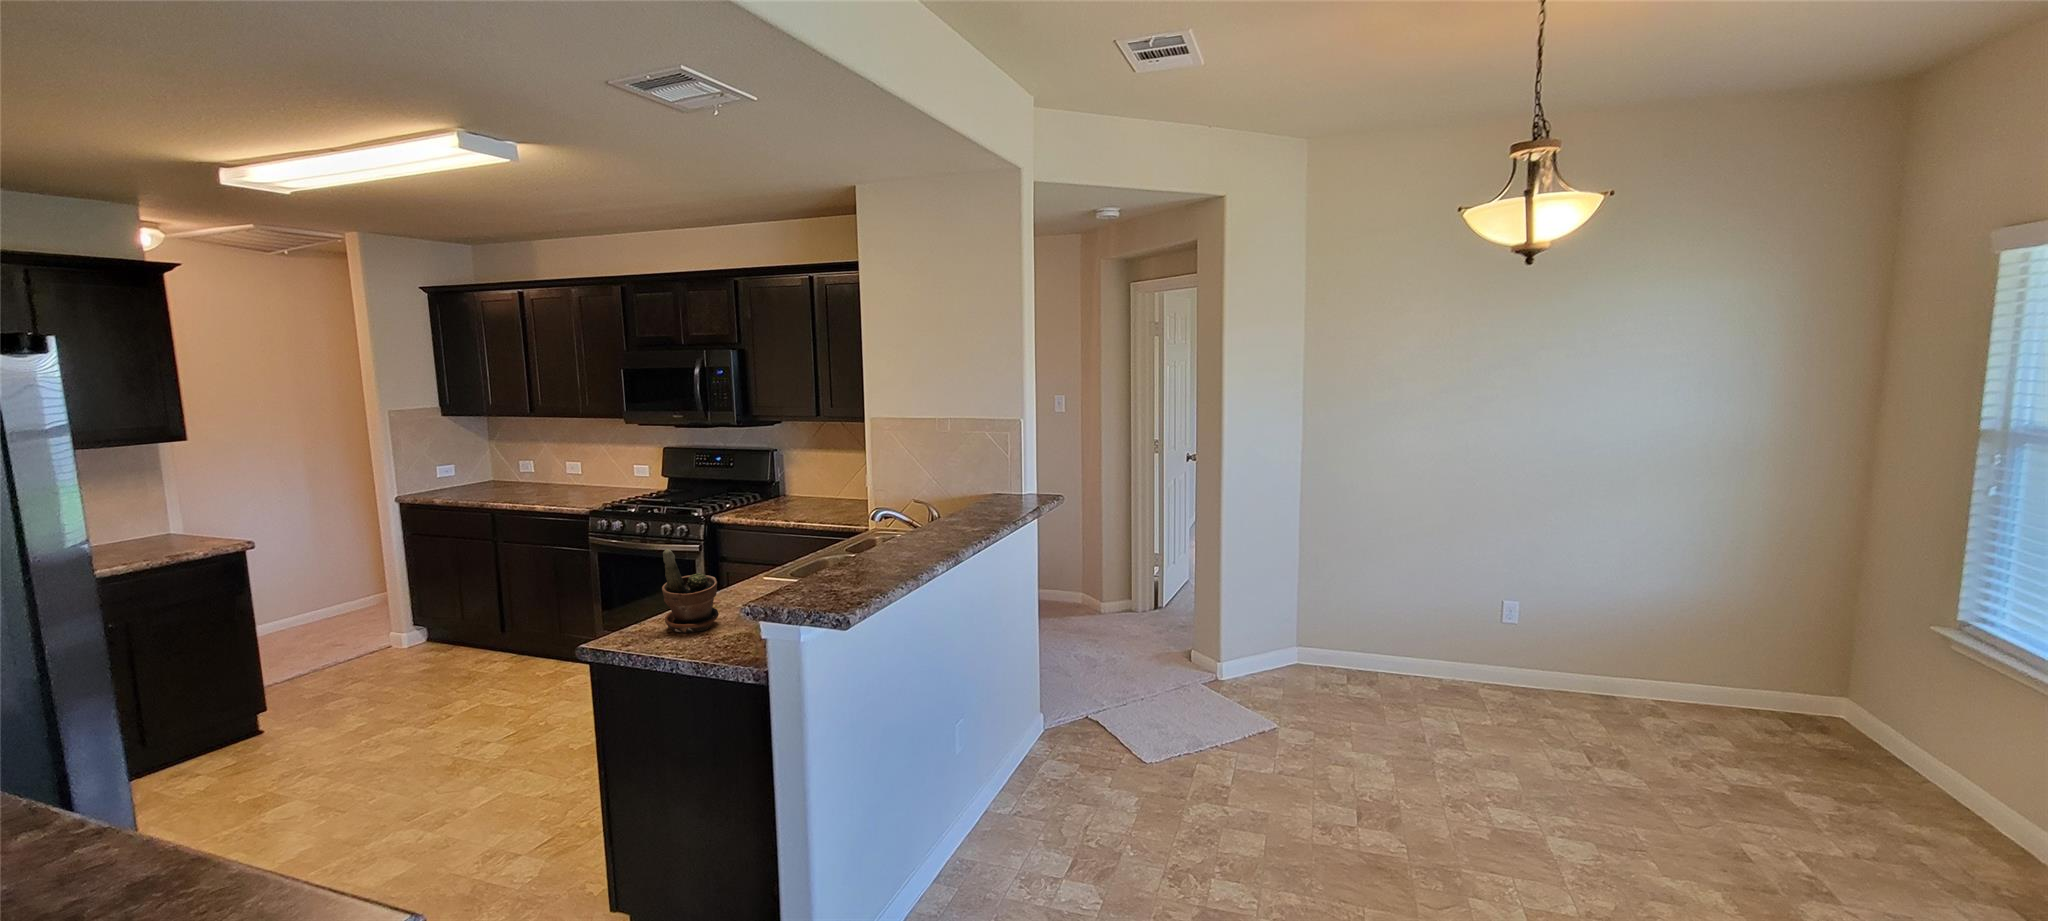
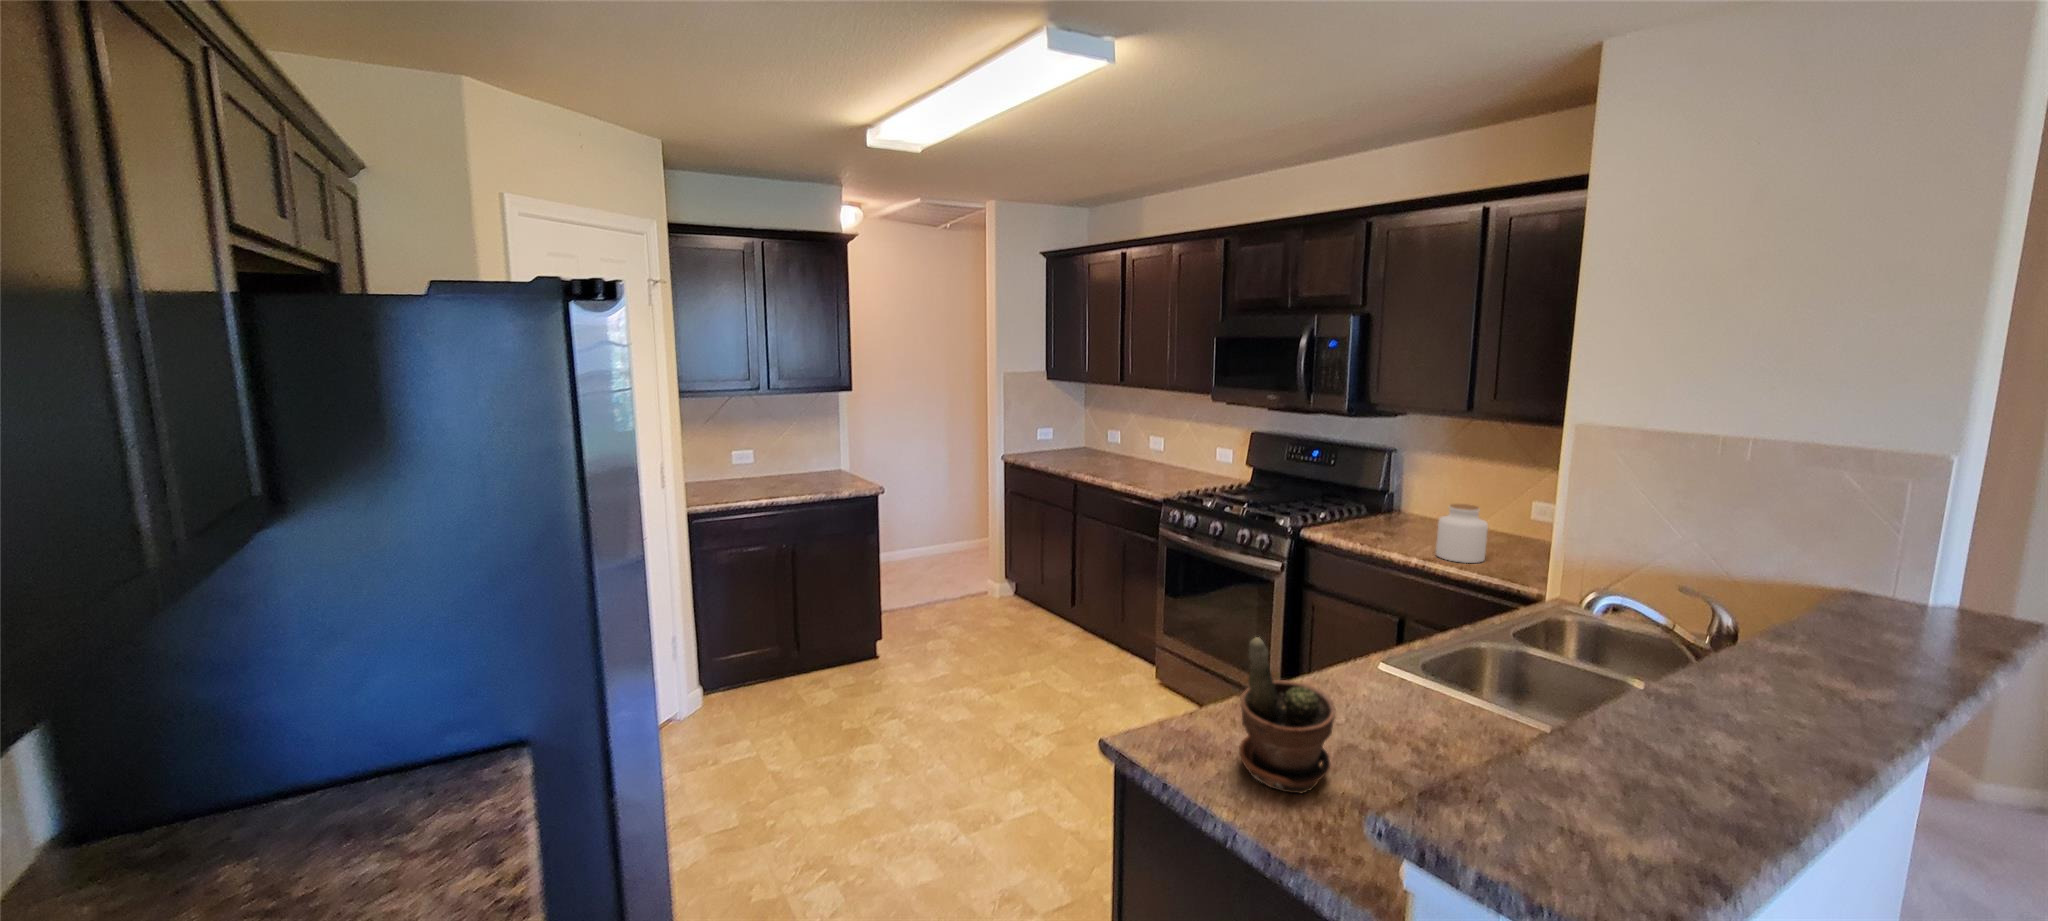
jar: none [804,480,835,519] -> present [1436,504,1488,563]

